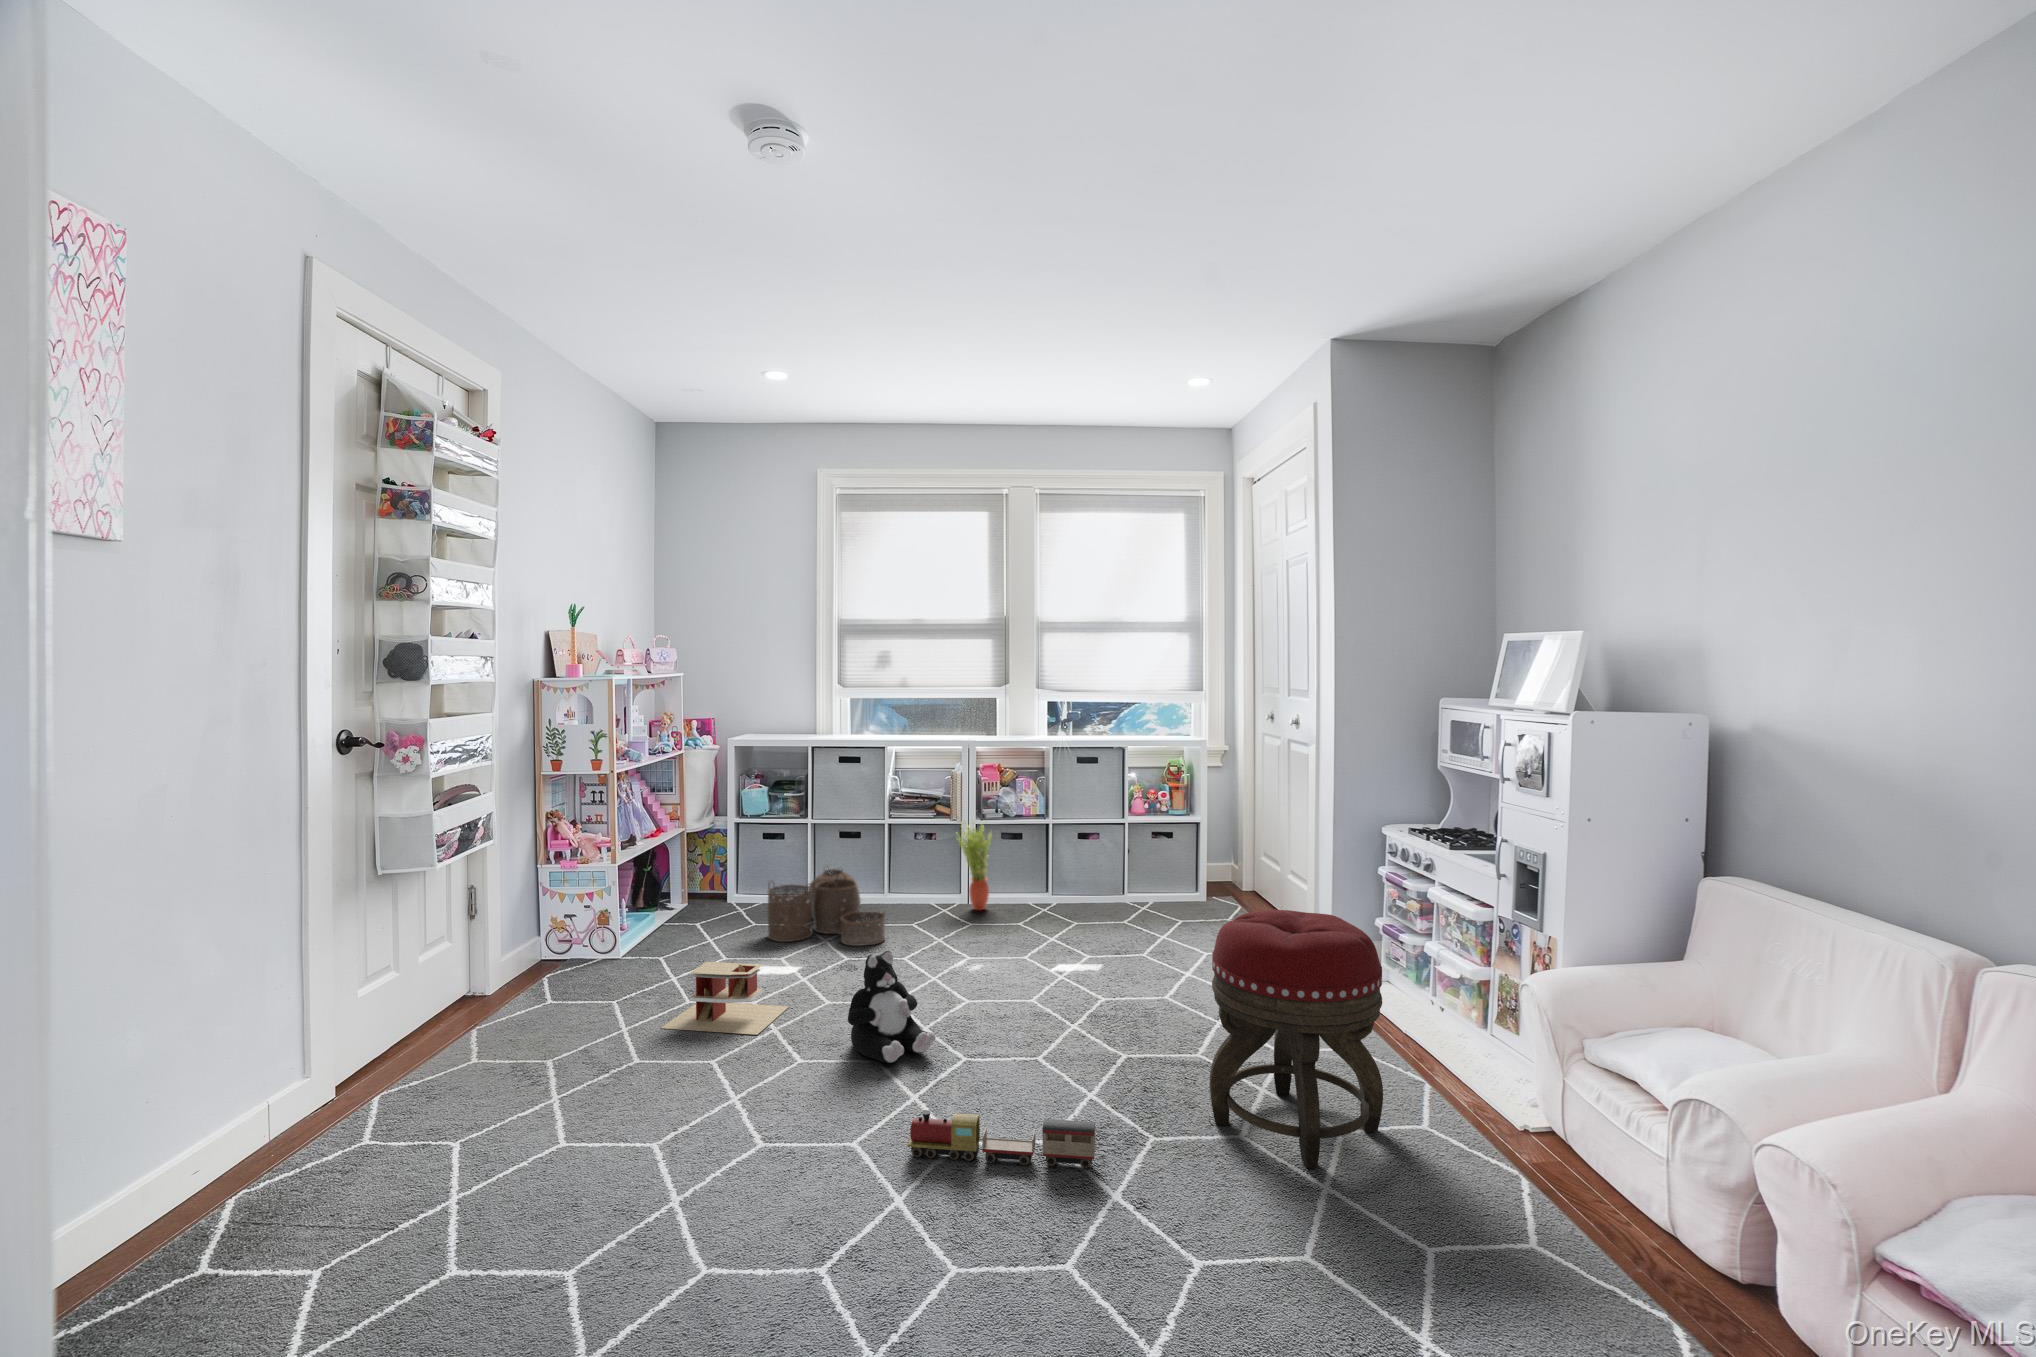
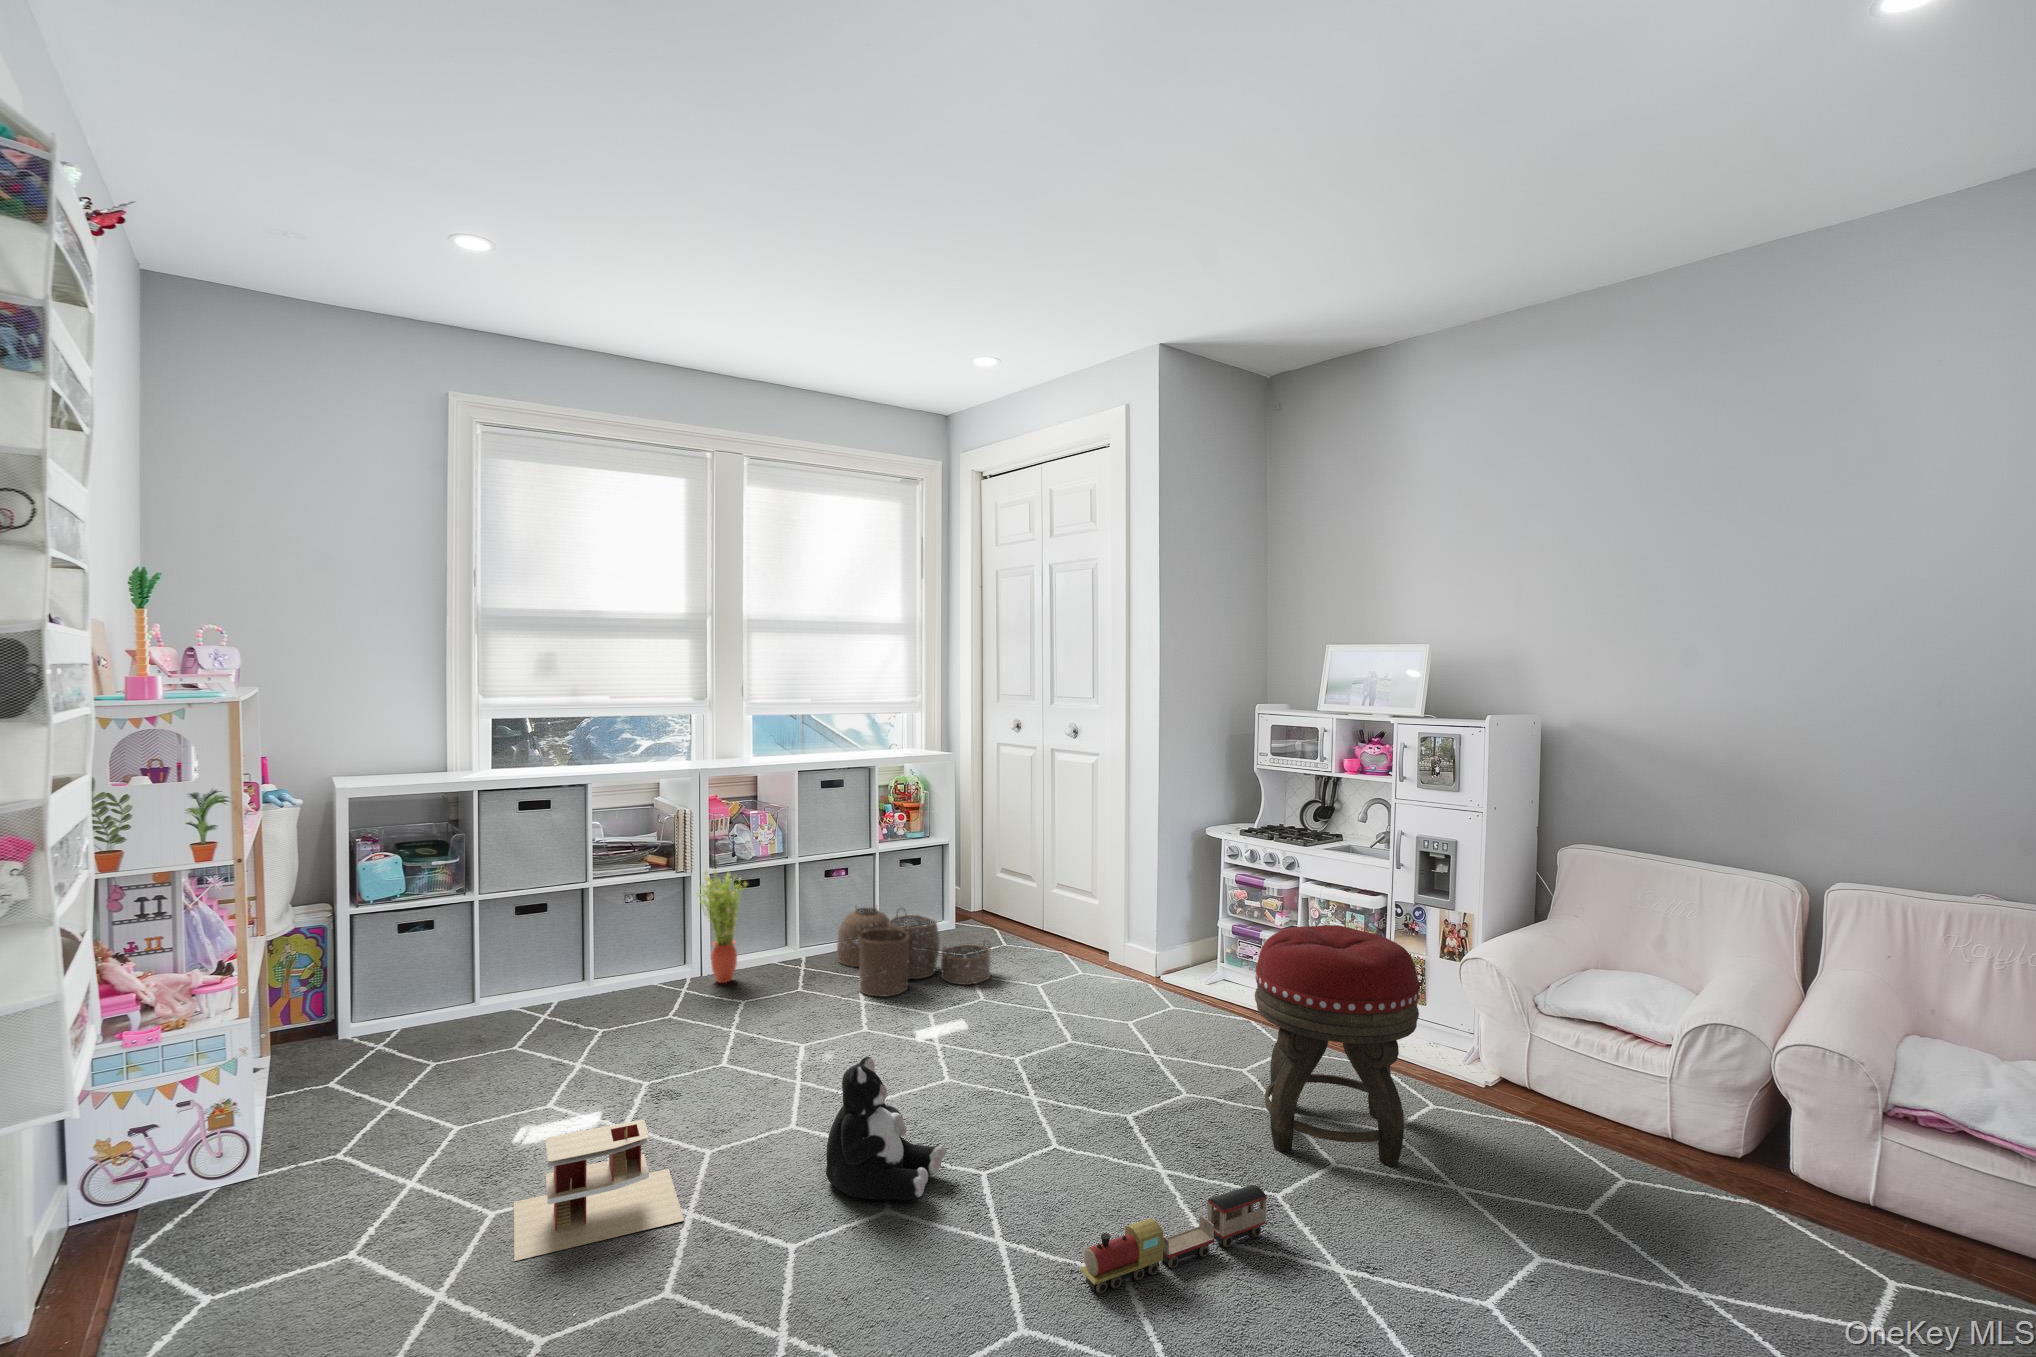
woven basket: present [768,866,885,946] -> present [837,908,990,996]

